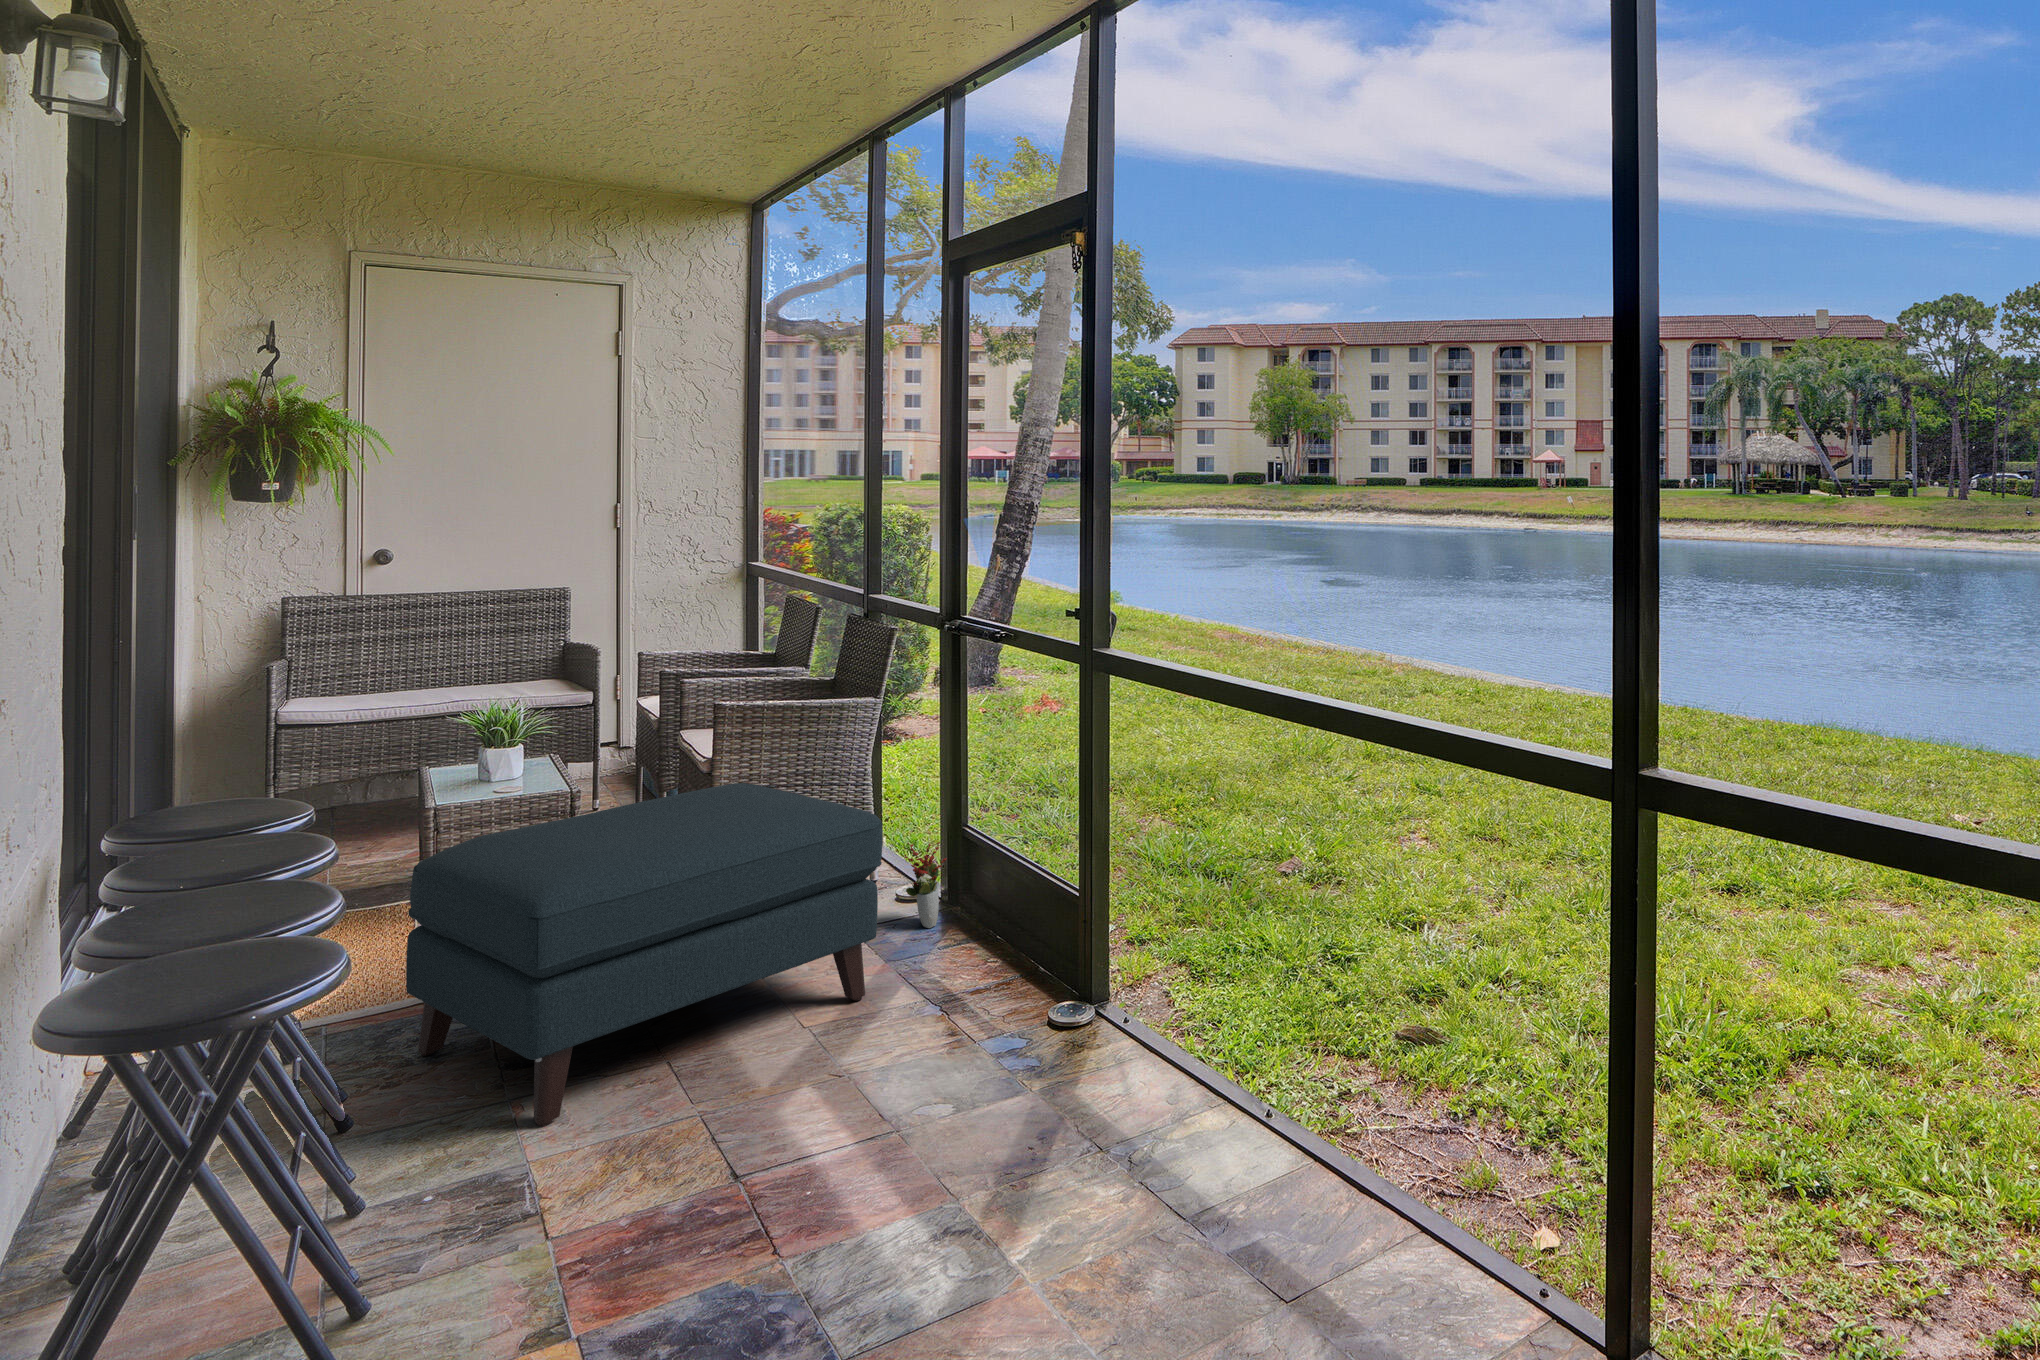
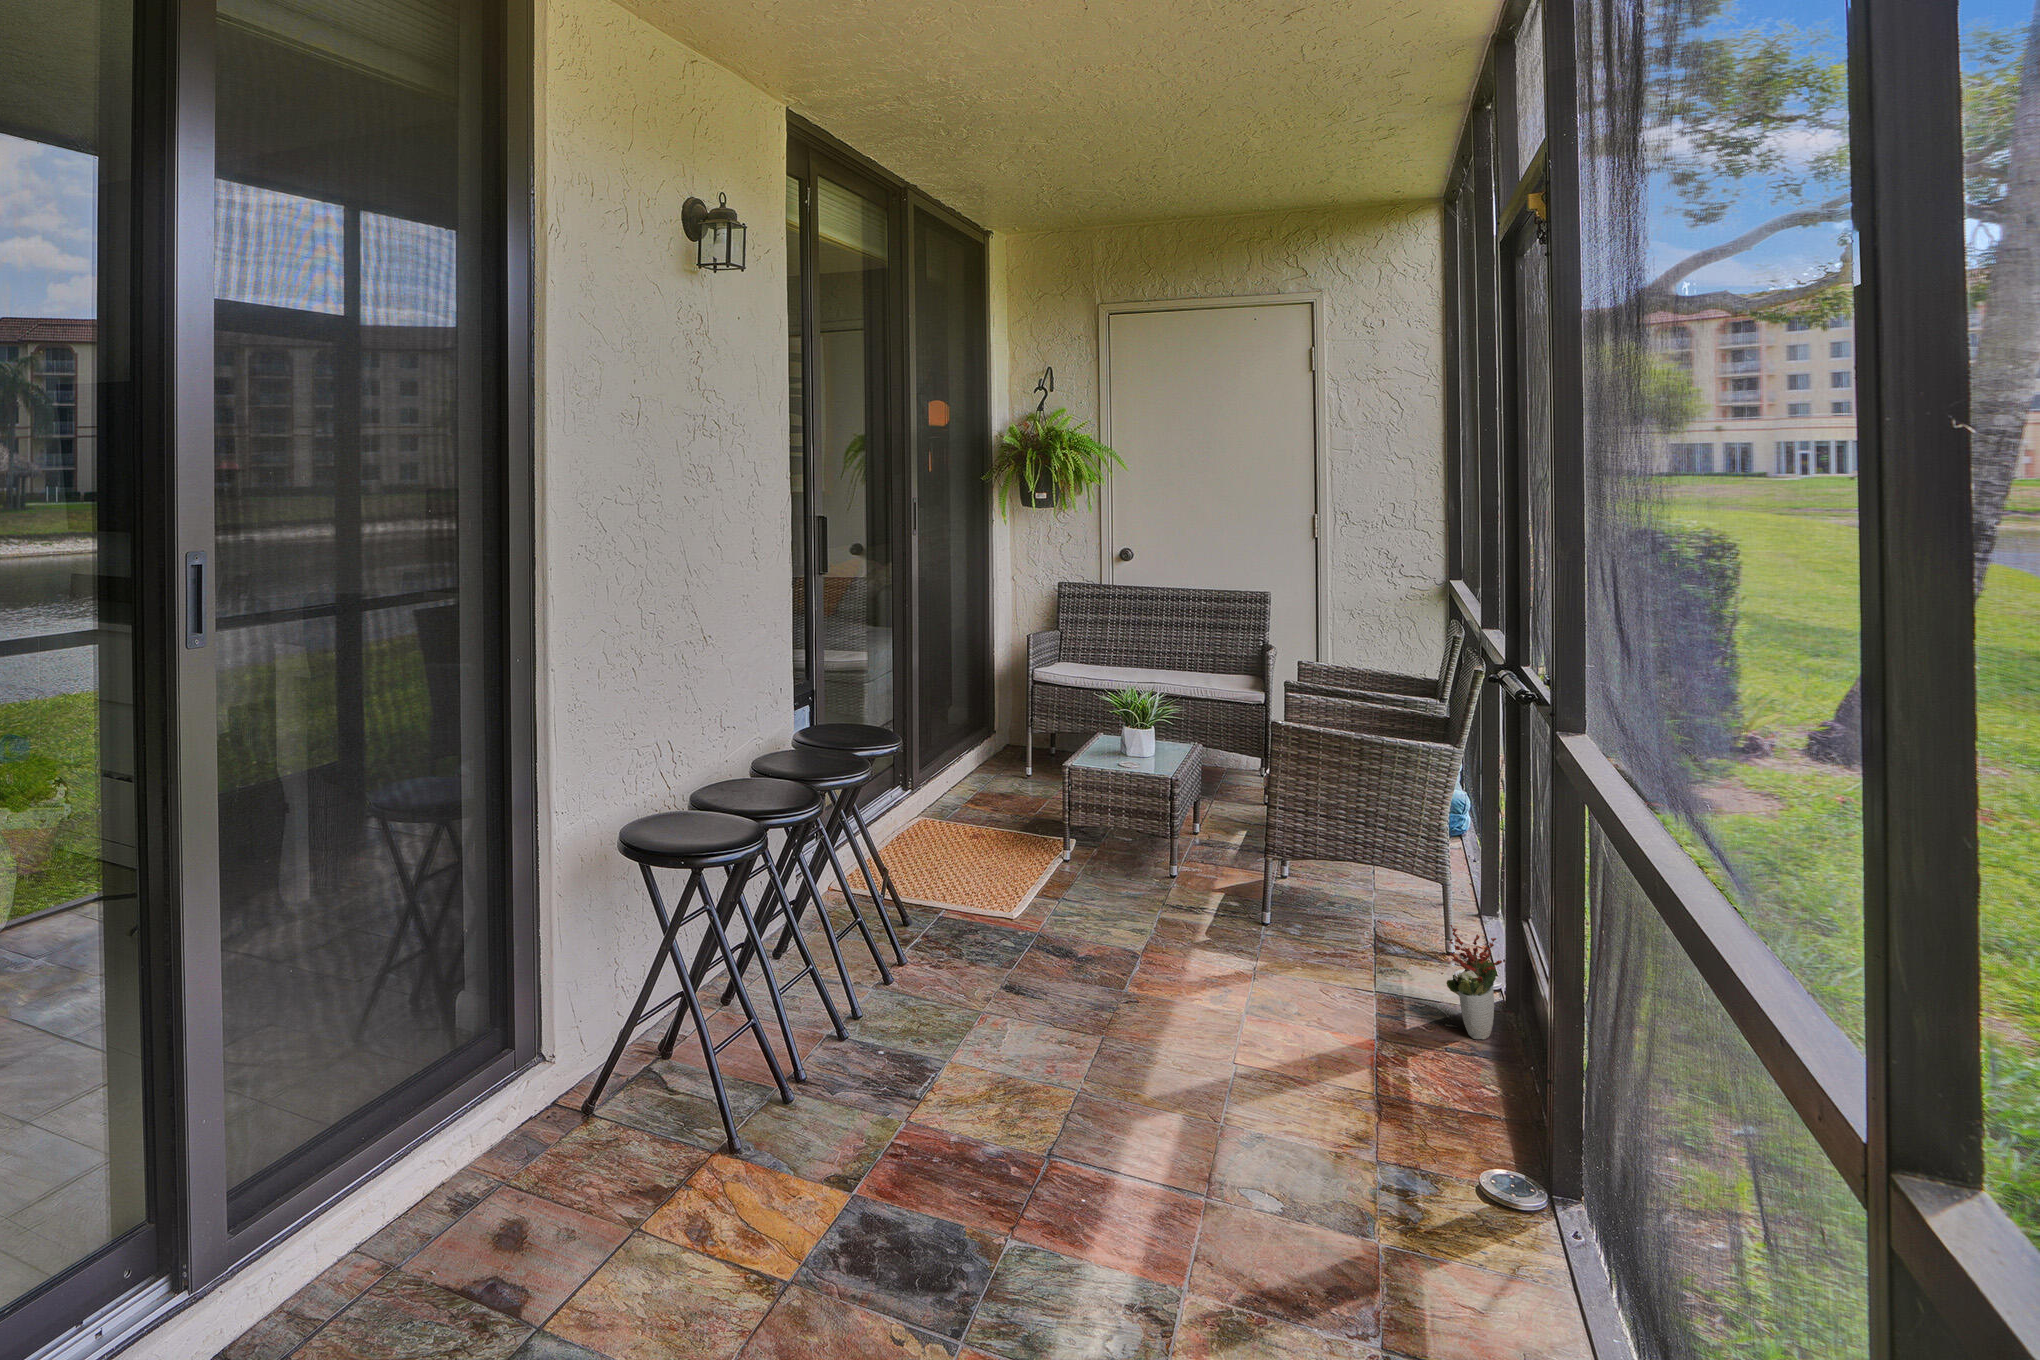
ottoman: present [406,783,882,1127] -> none [960,788,1340,1072]

